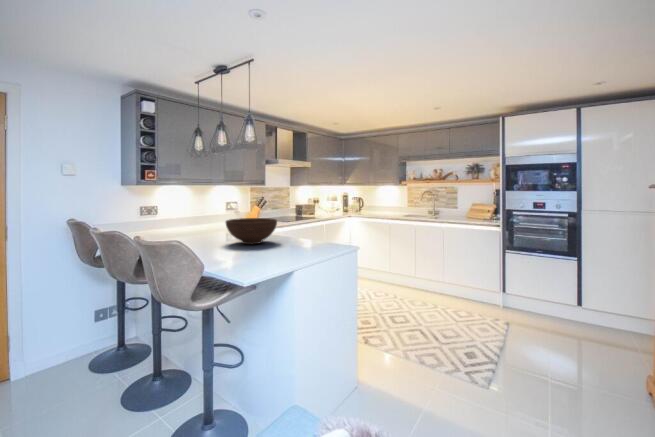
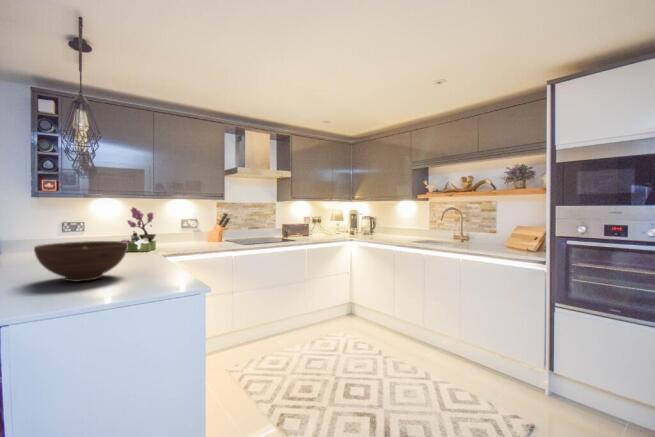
flower arrangement: none [201,192,226,228] -> present [122,207,156,252]

